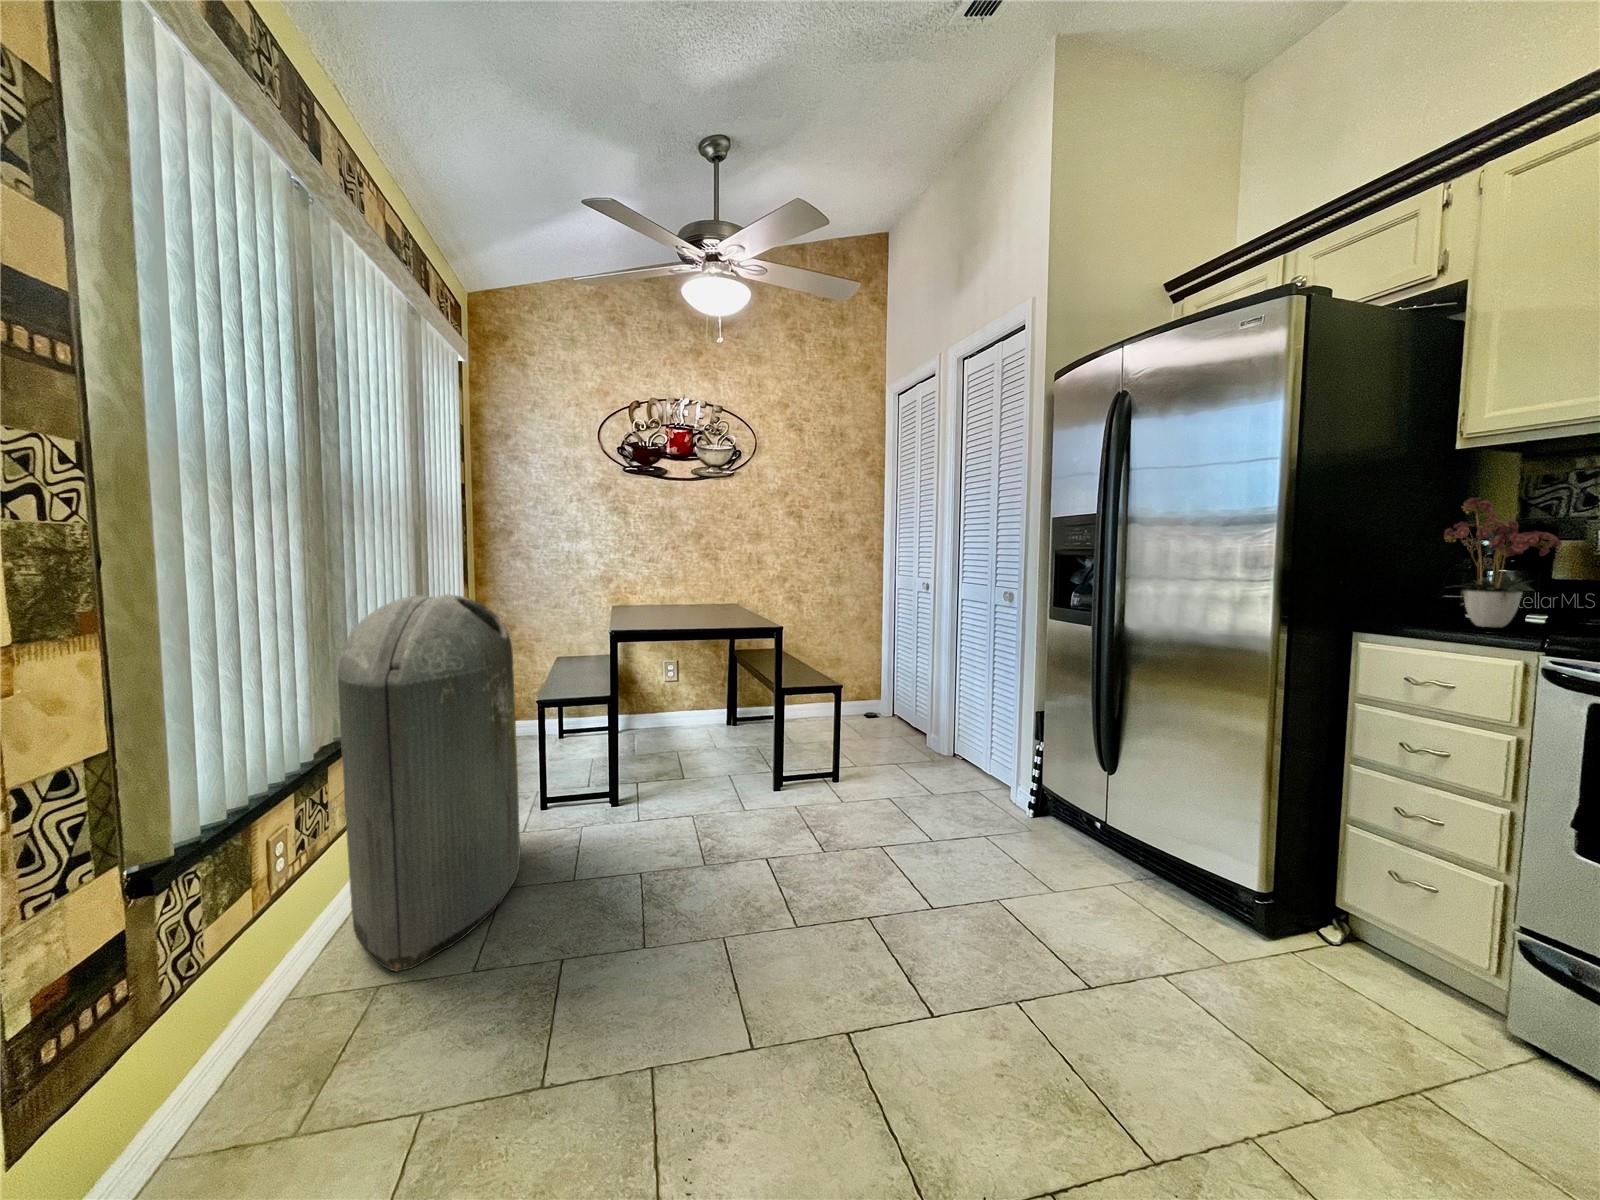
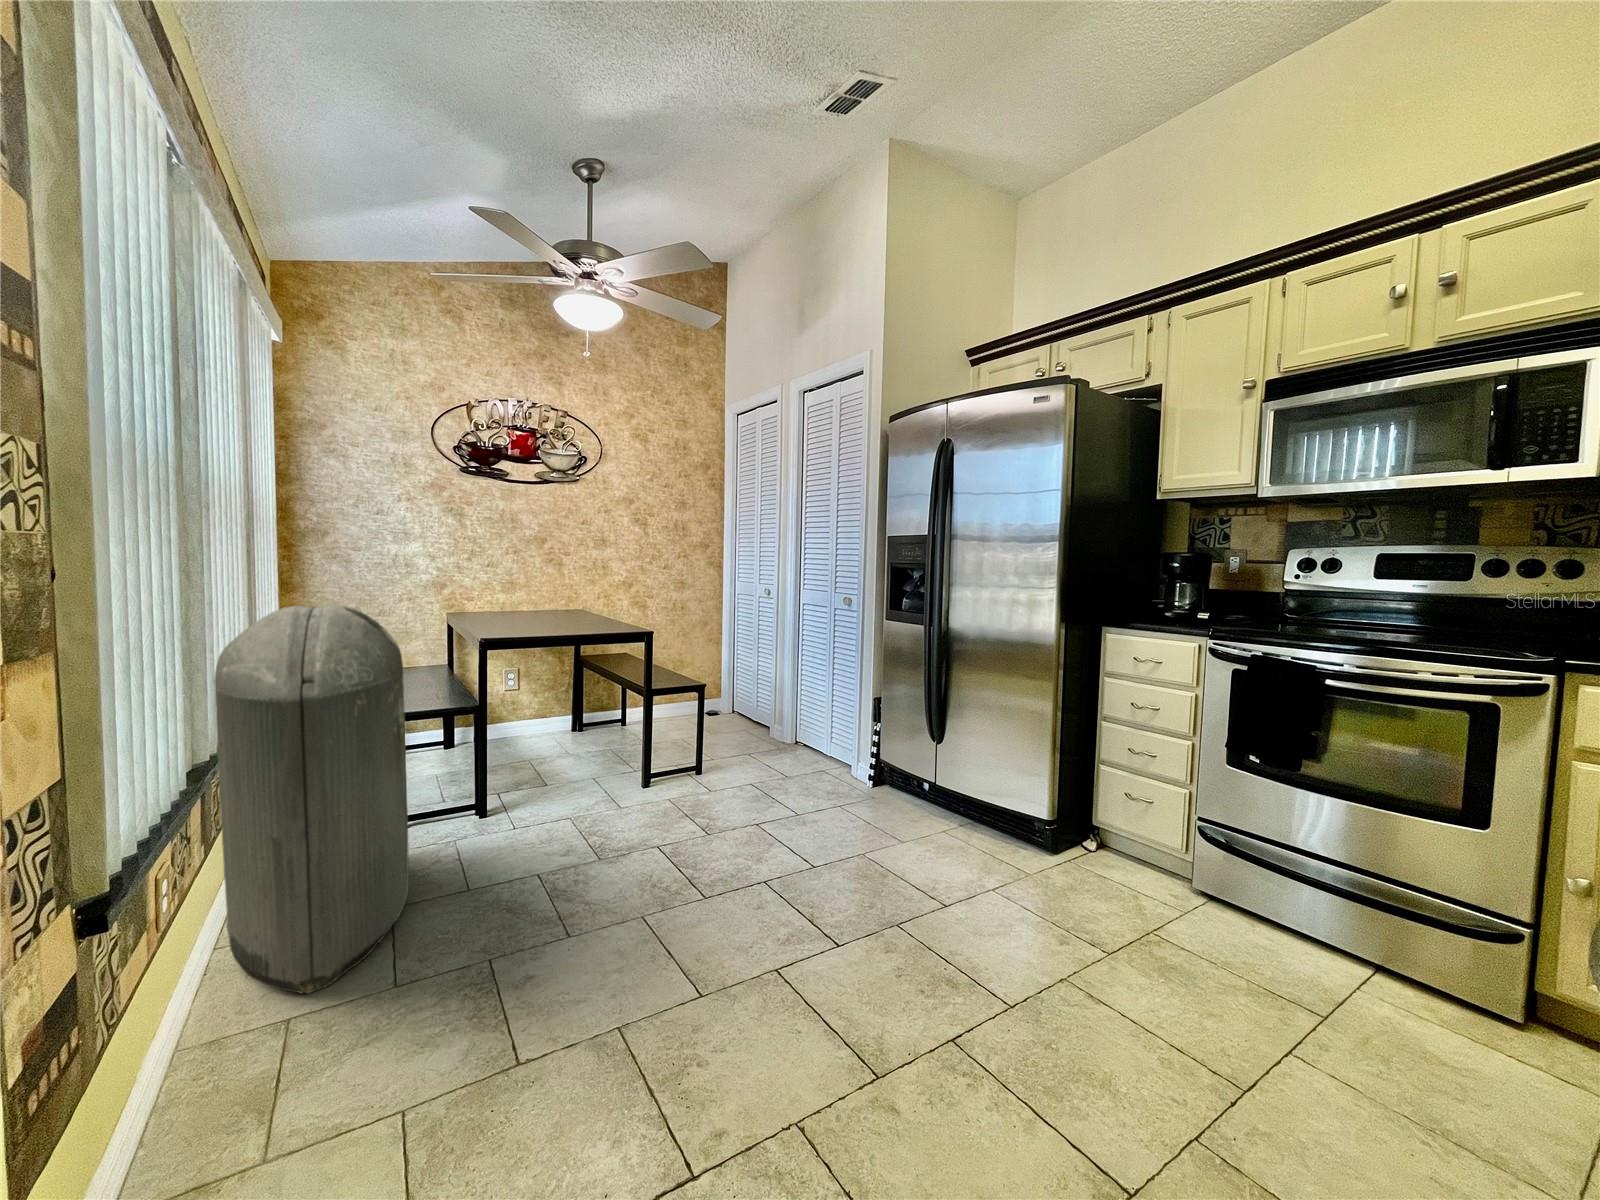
flower arrangement: present [1444,498,1562,627] -> none [1151,530,1224,622]

